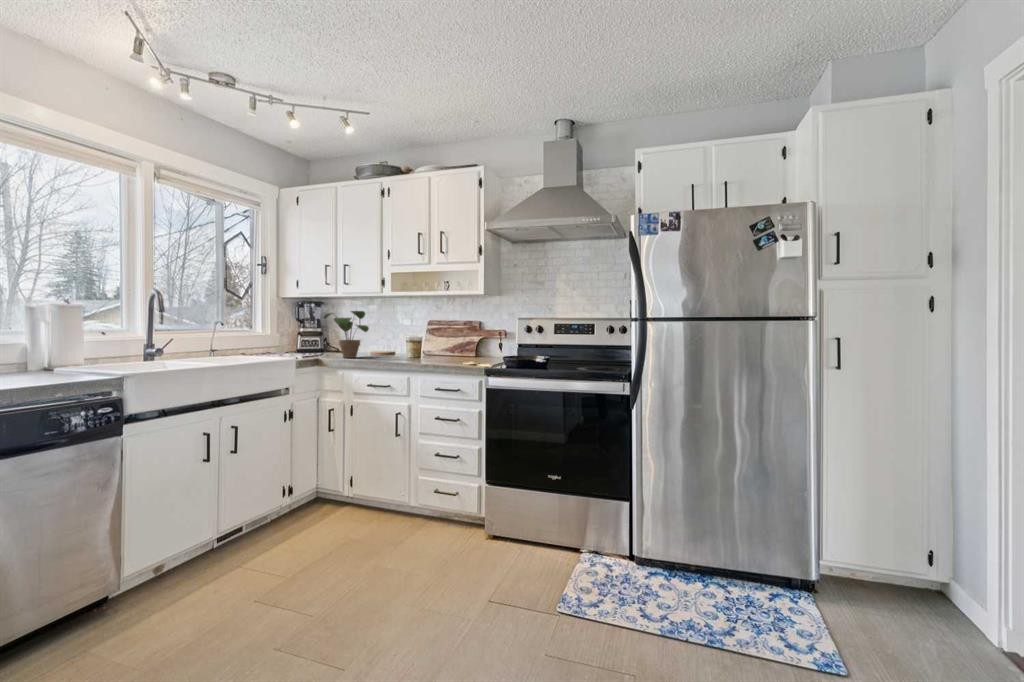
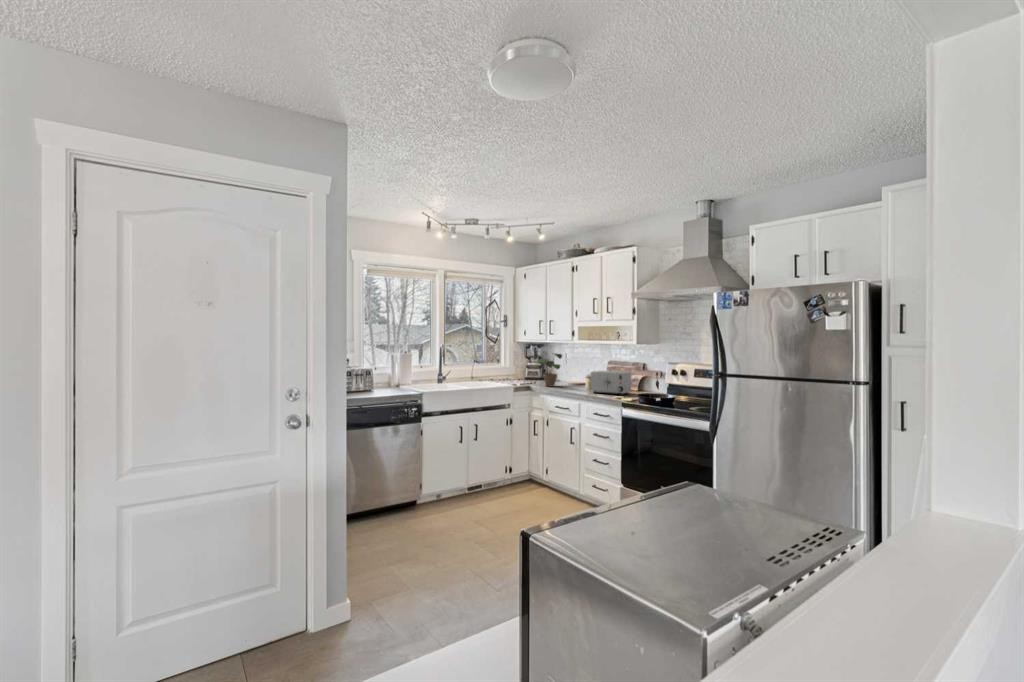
toaster: none [422,332,474,362] -> present [591,371,631,395]

